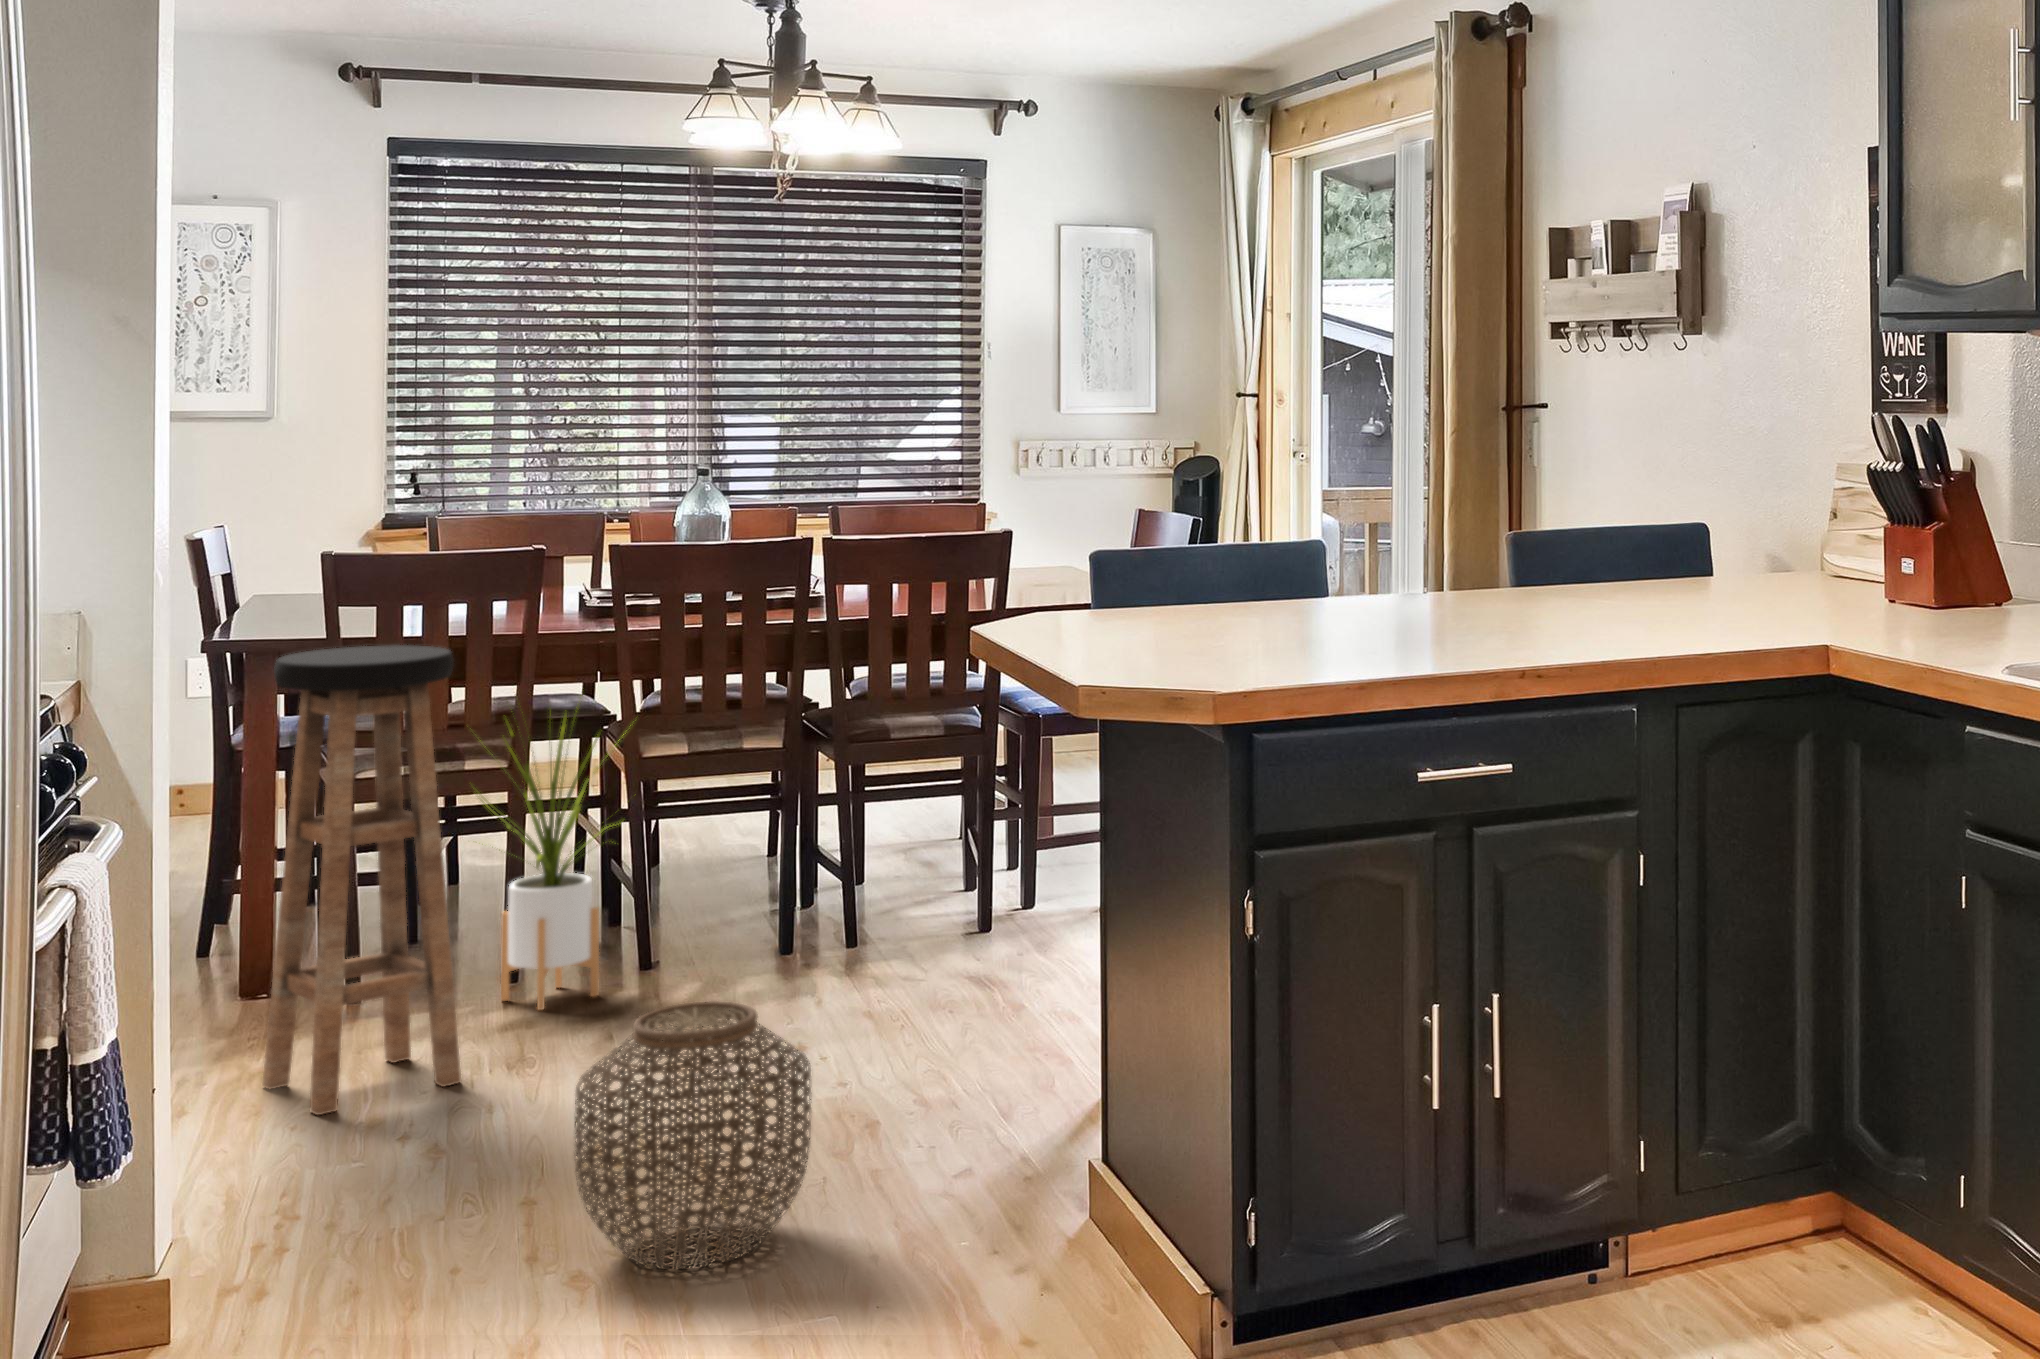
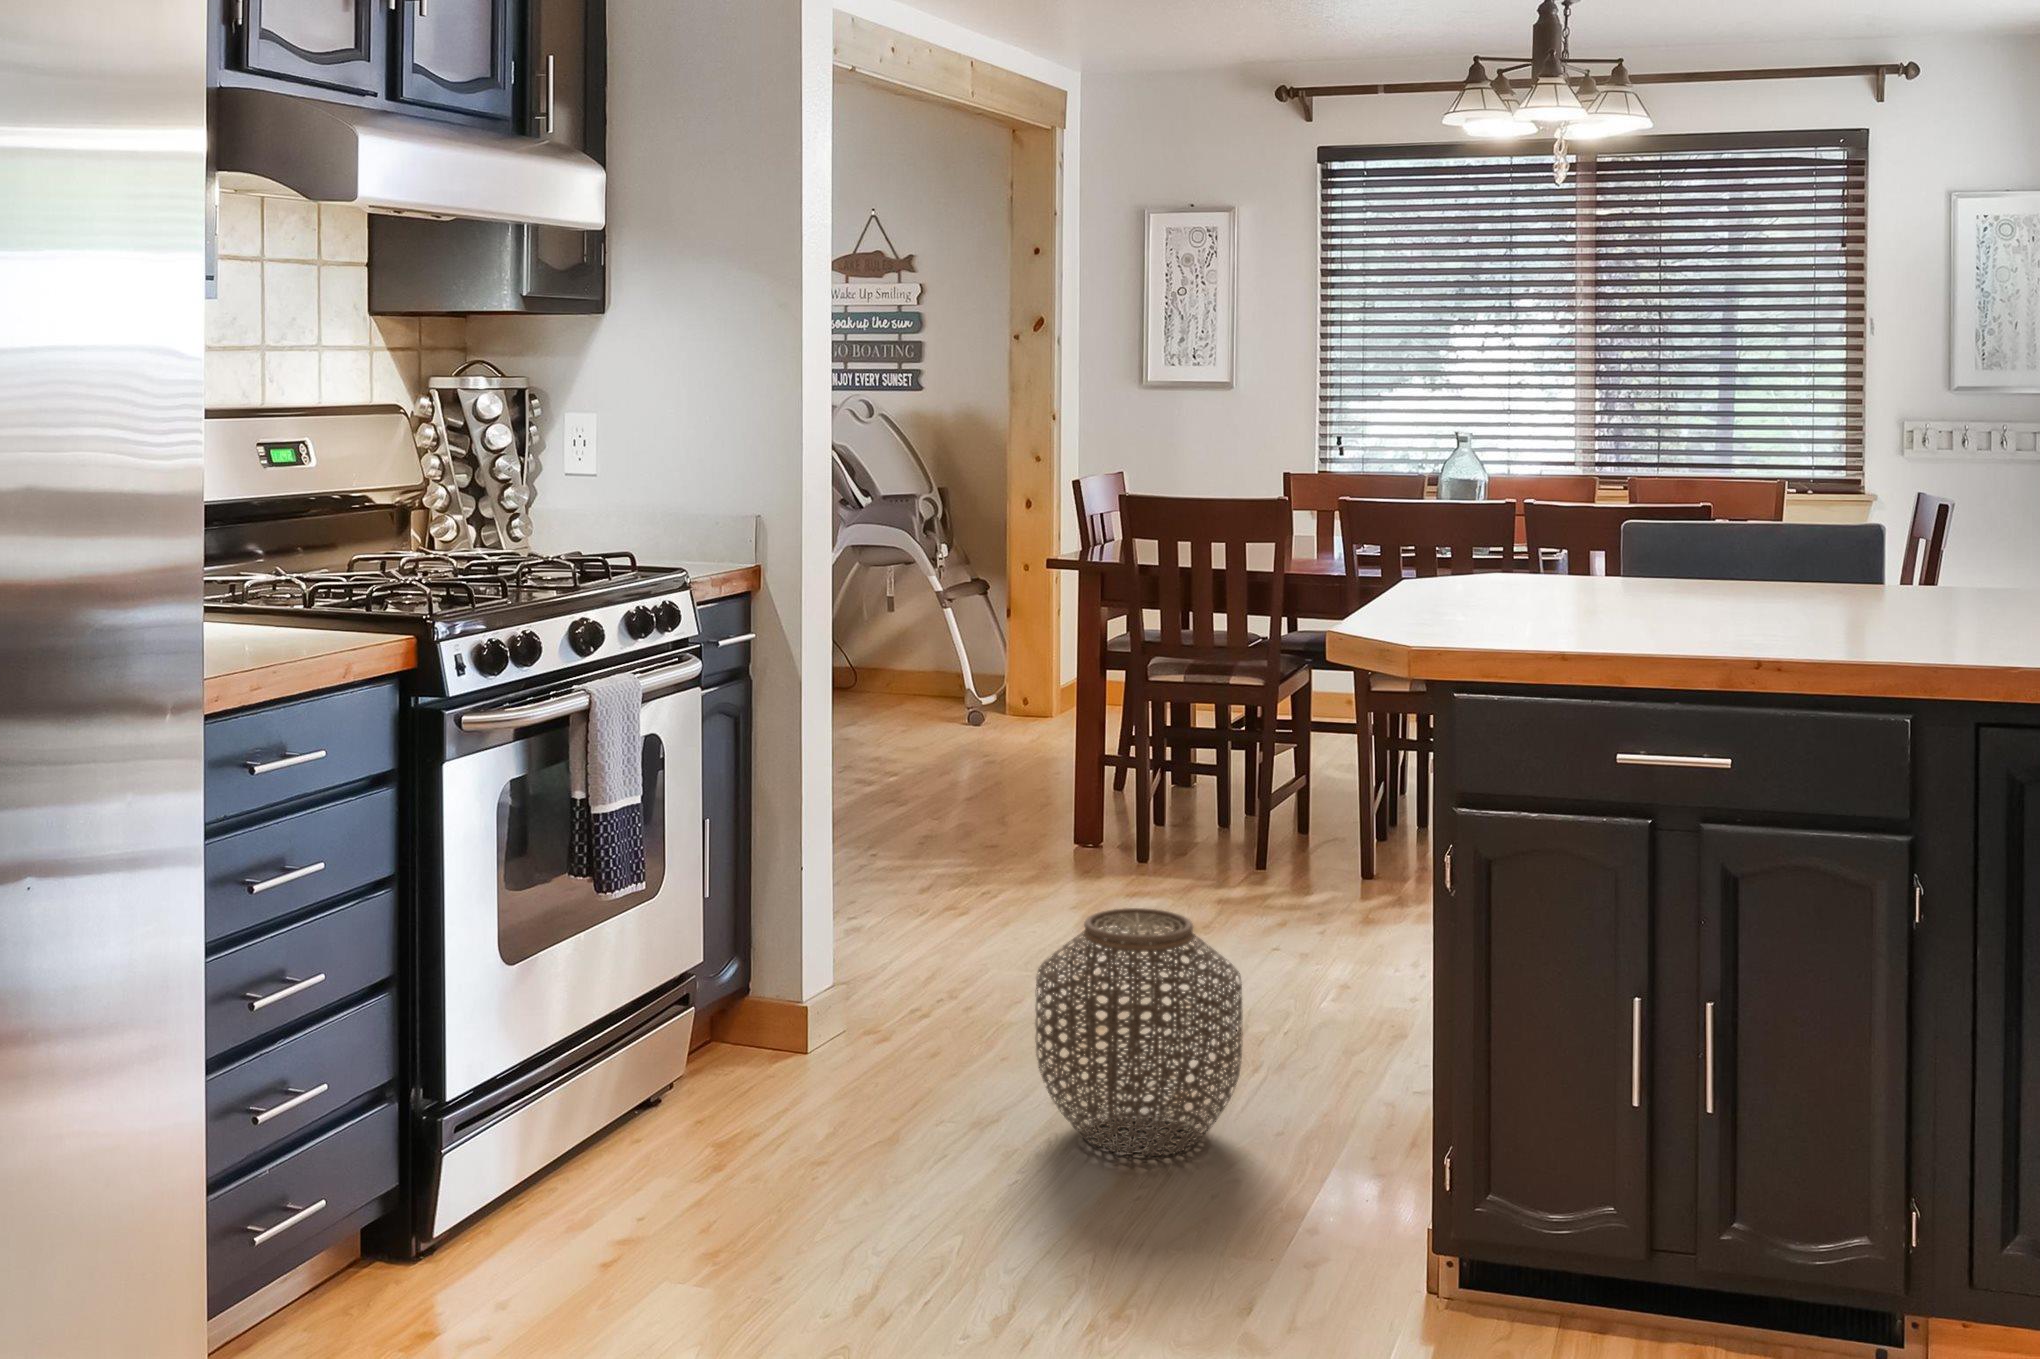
bar stool: present [263,645,461,1115] -> none [996,567,1131,951]
house plant: present [475,703,624,1010] -> none [1186,620,1336,904]

